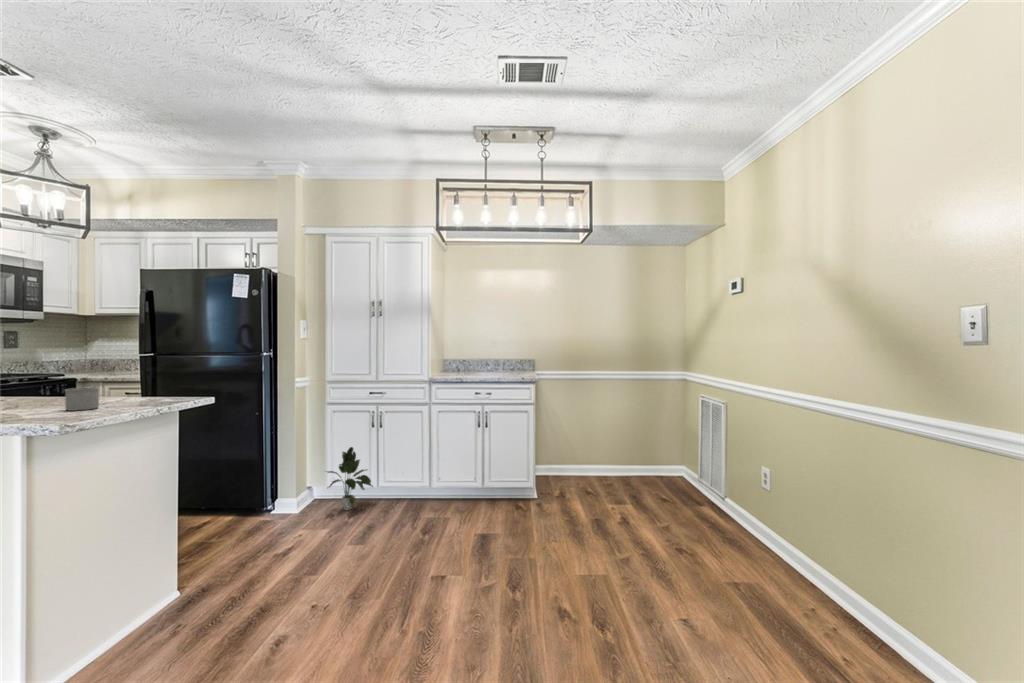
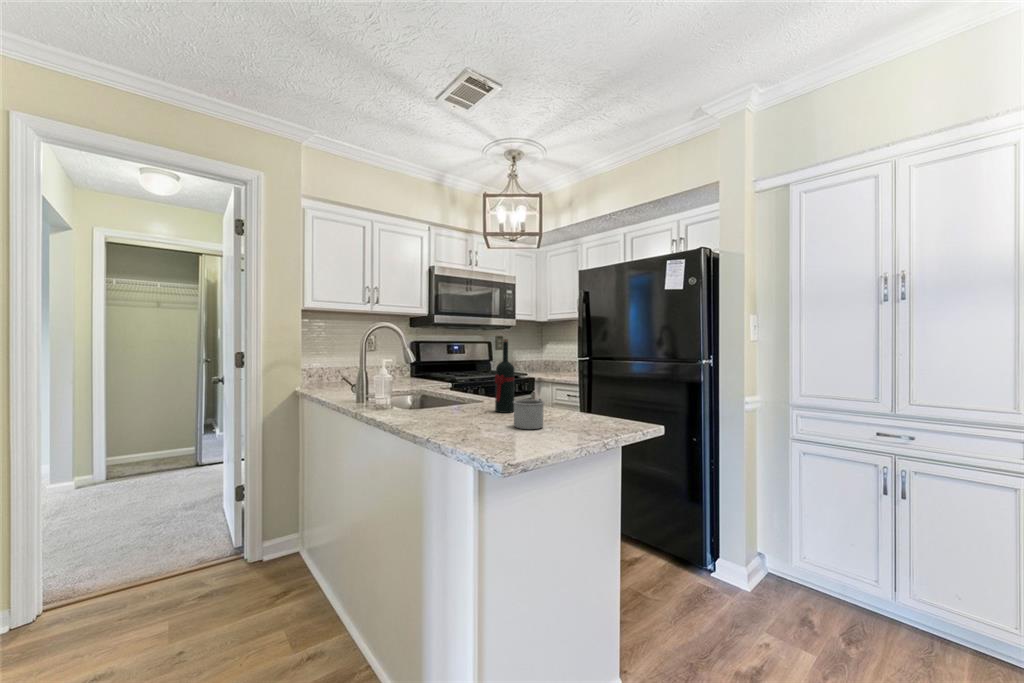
wine bottle: none [35,337,61,405] -> present [495,339,514,413]
potted plant: present [328,447,373,510] -> none [797,518,890,623]

